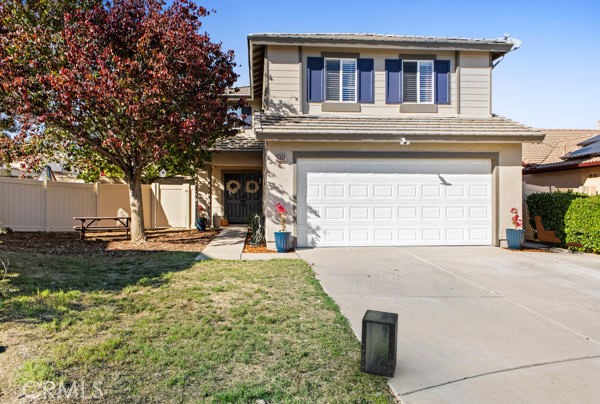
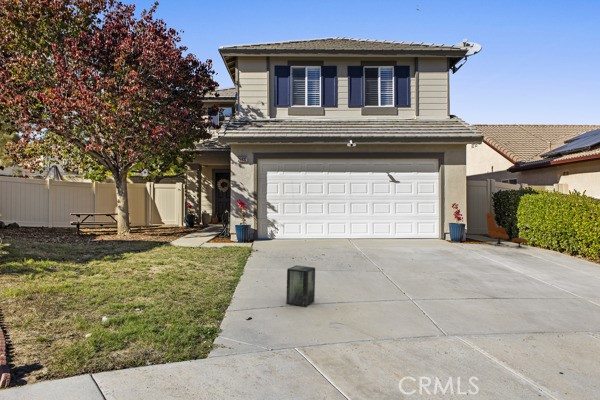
storage box: present [360,310,398,378] -> present [286,265,315,307]

